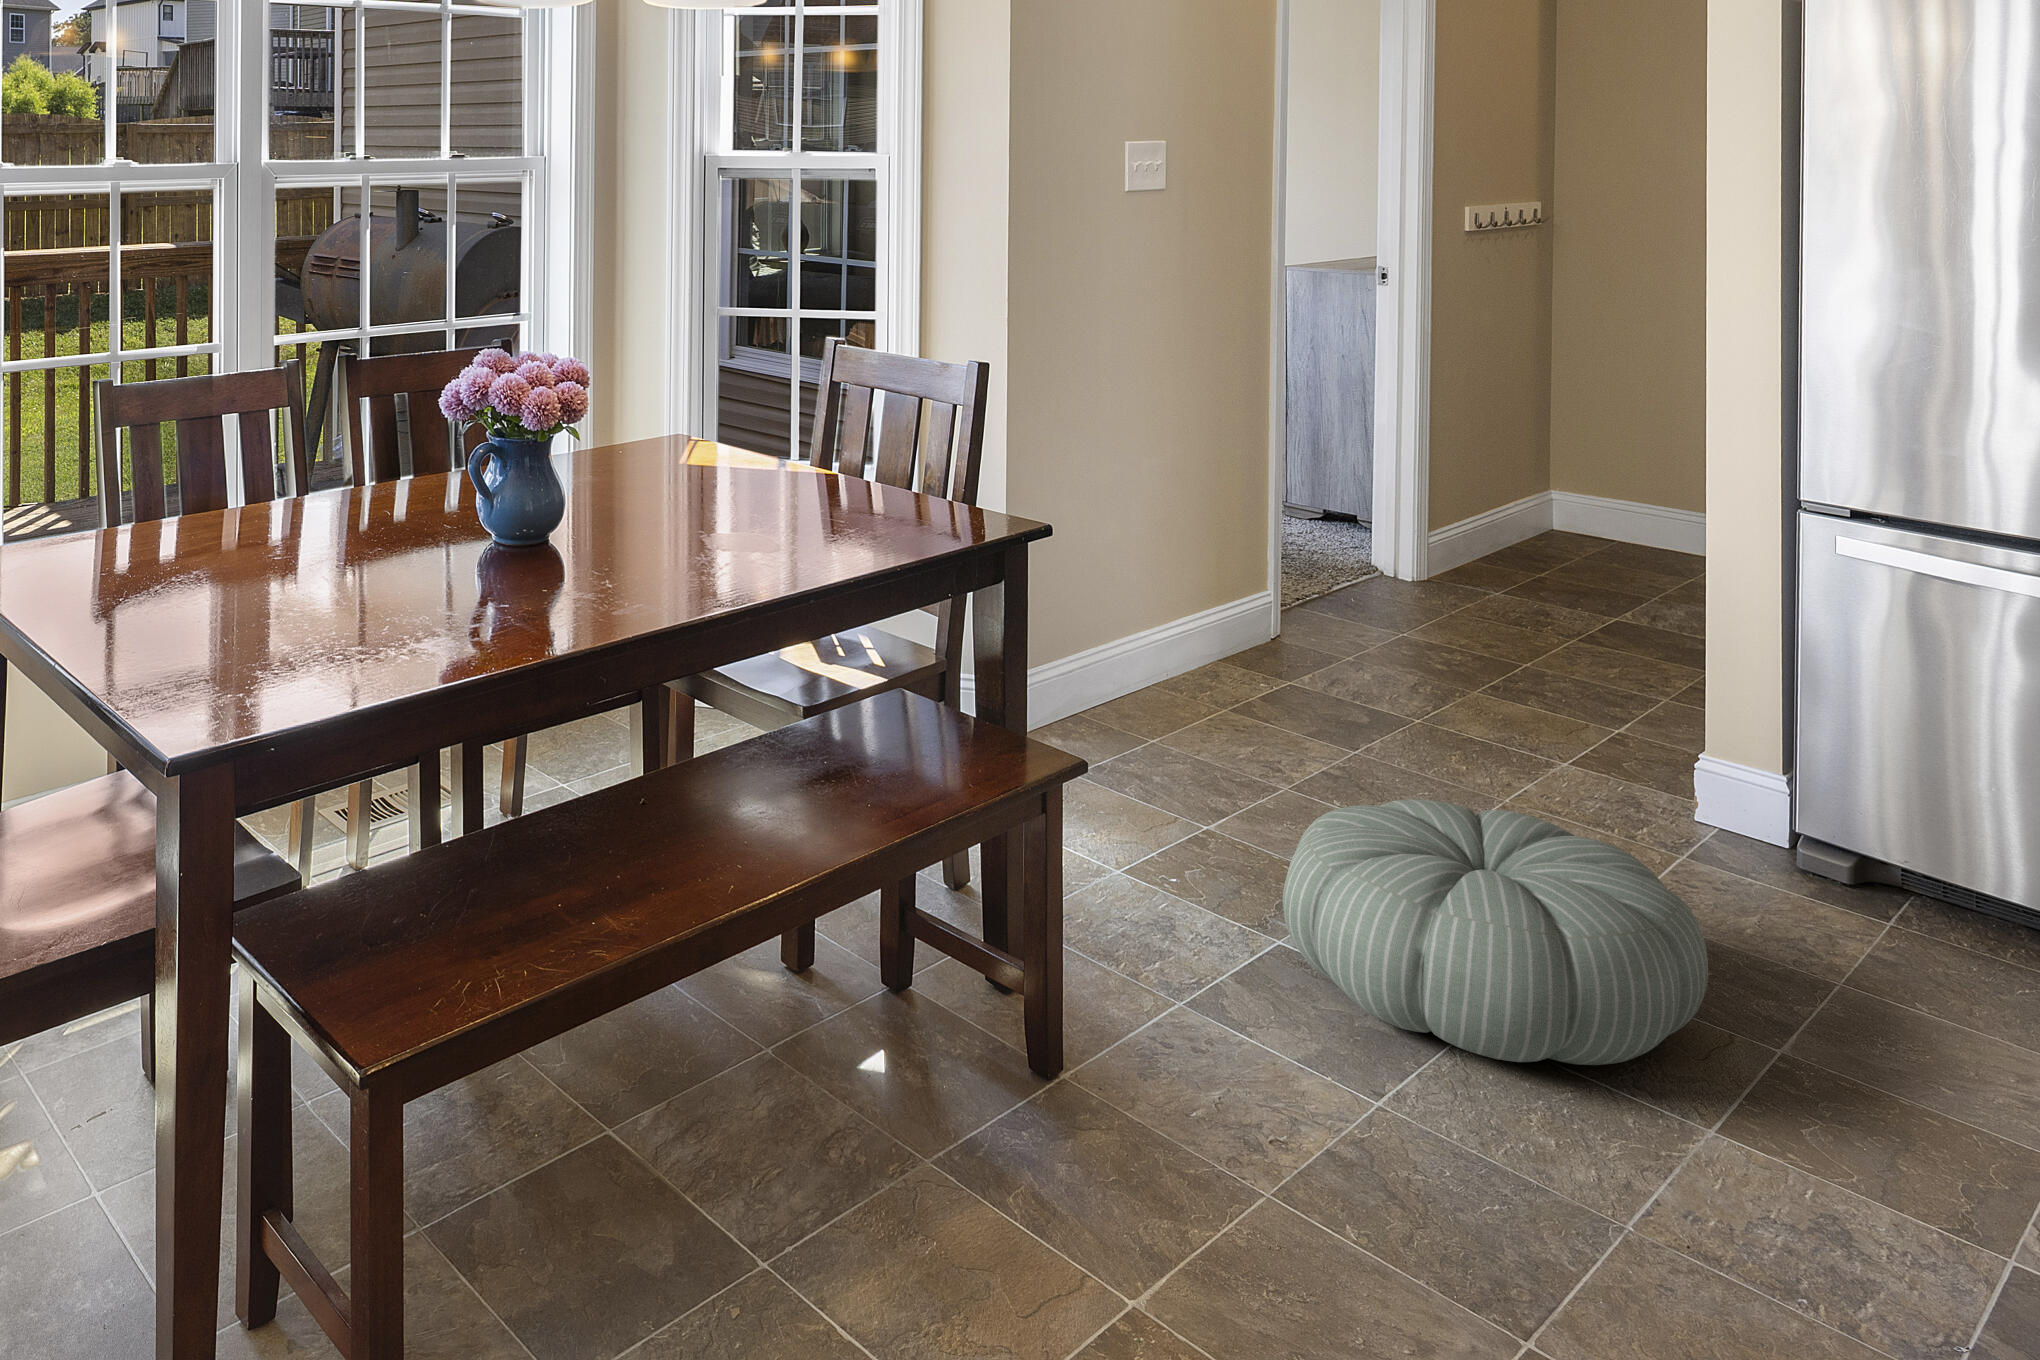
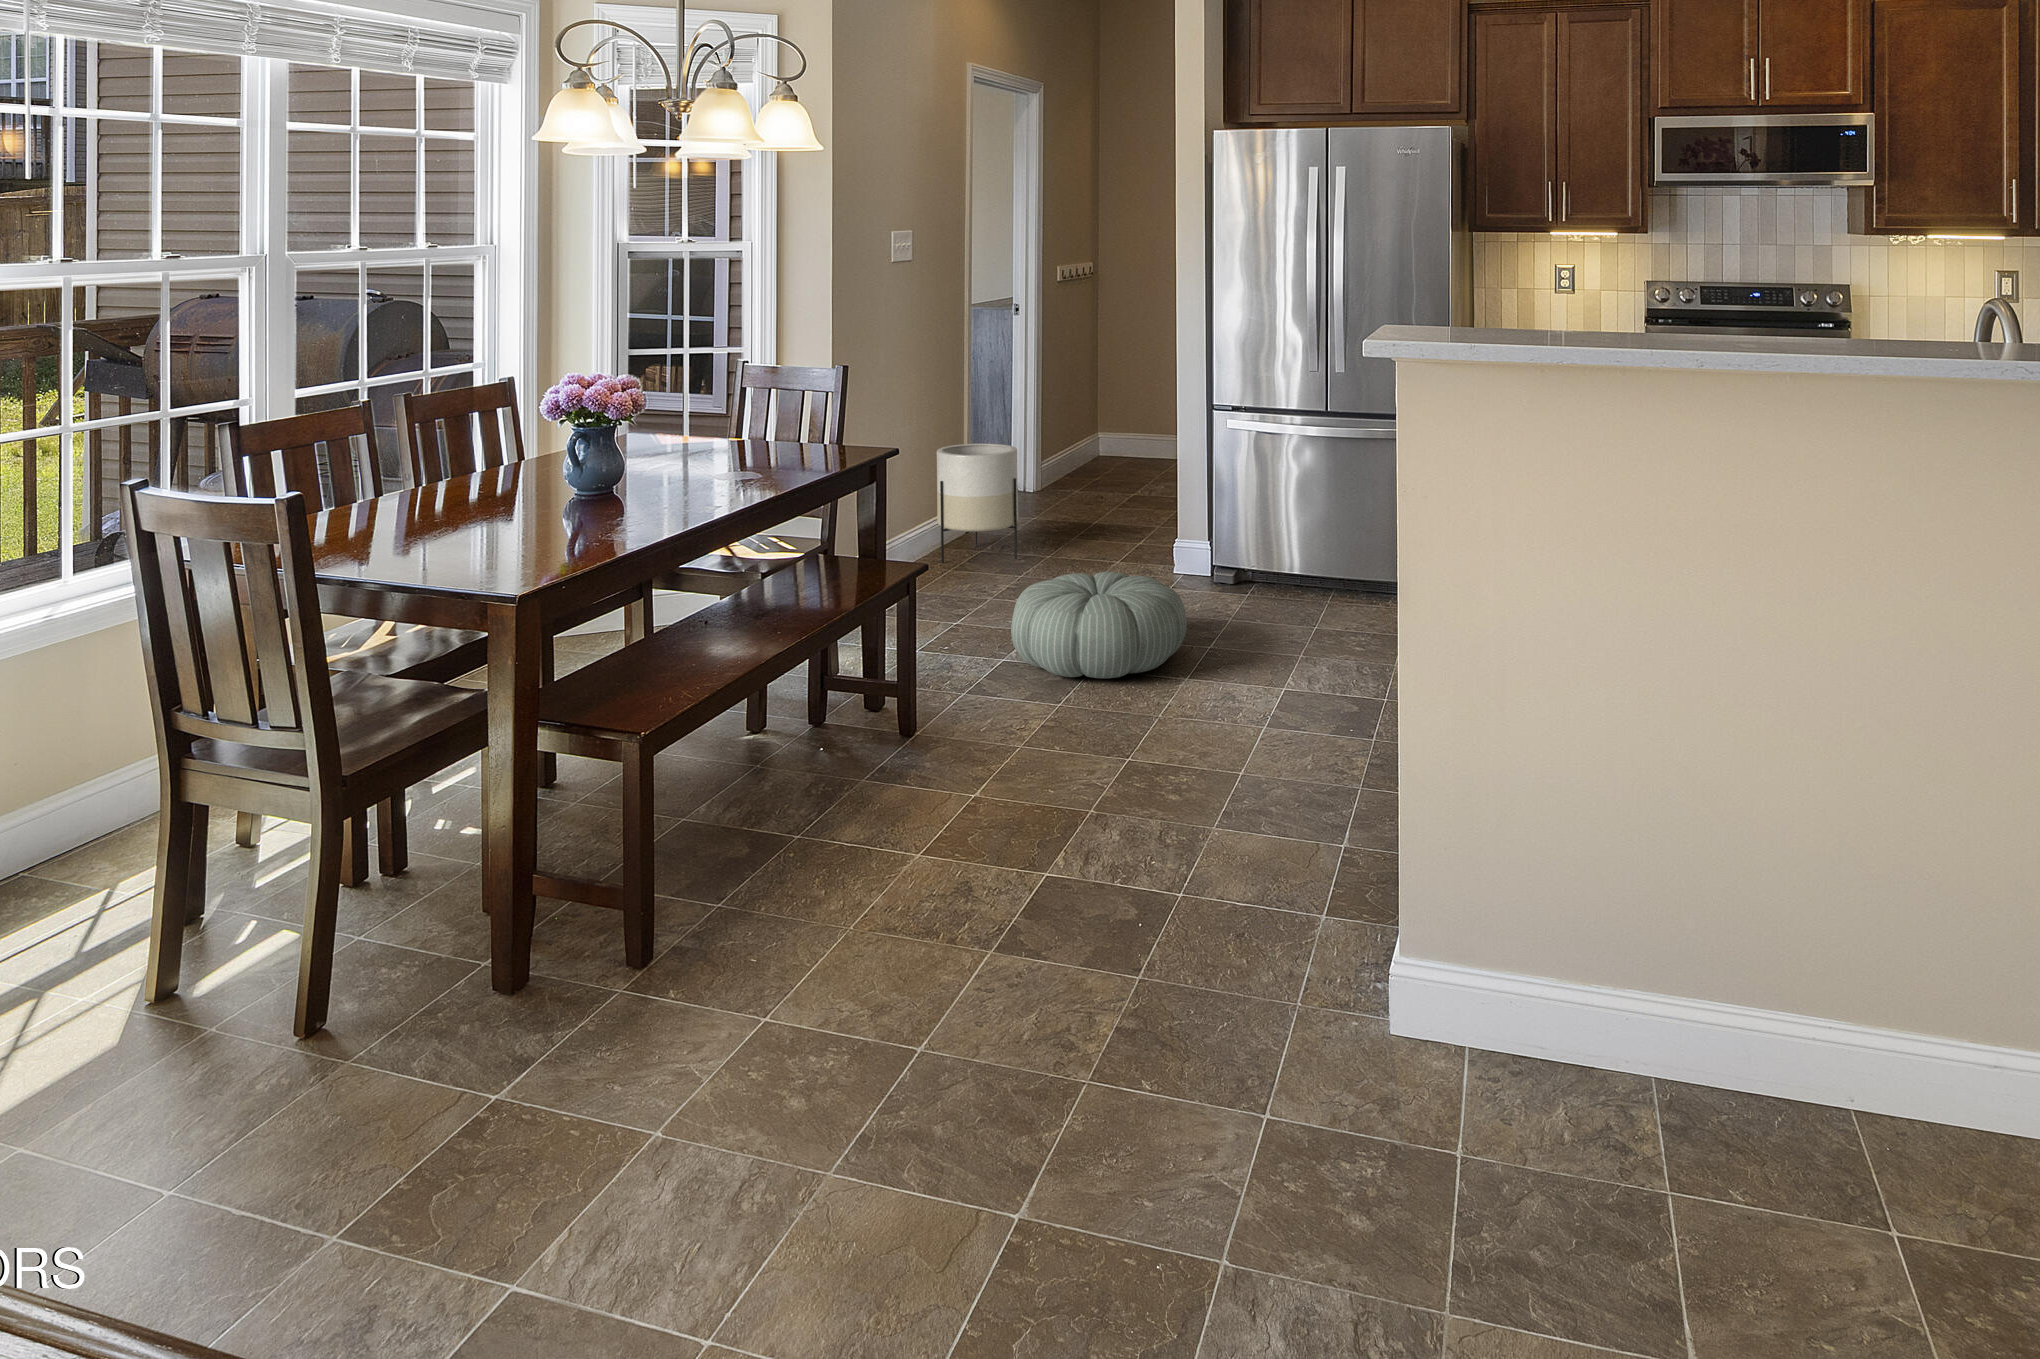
planter: none [1201,501,1356,713] -> present [937,444,1018,563]

